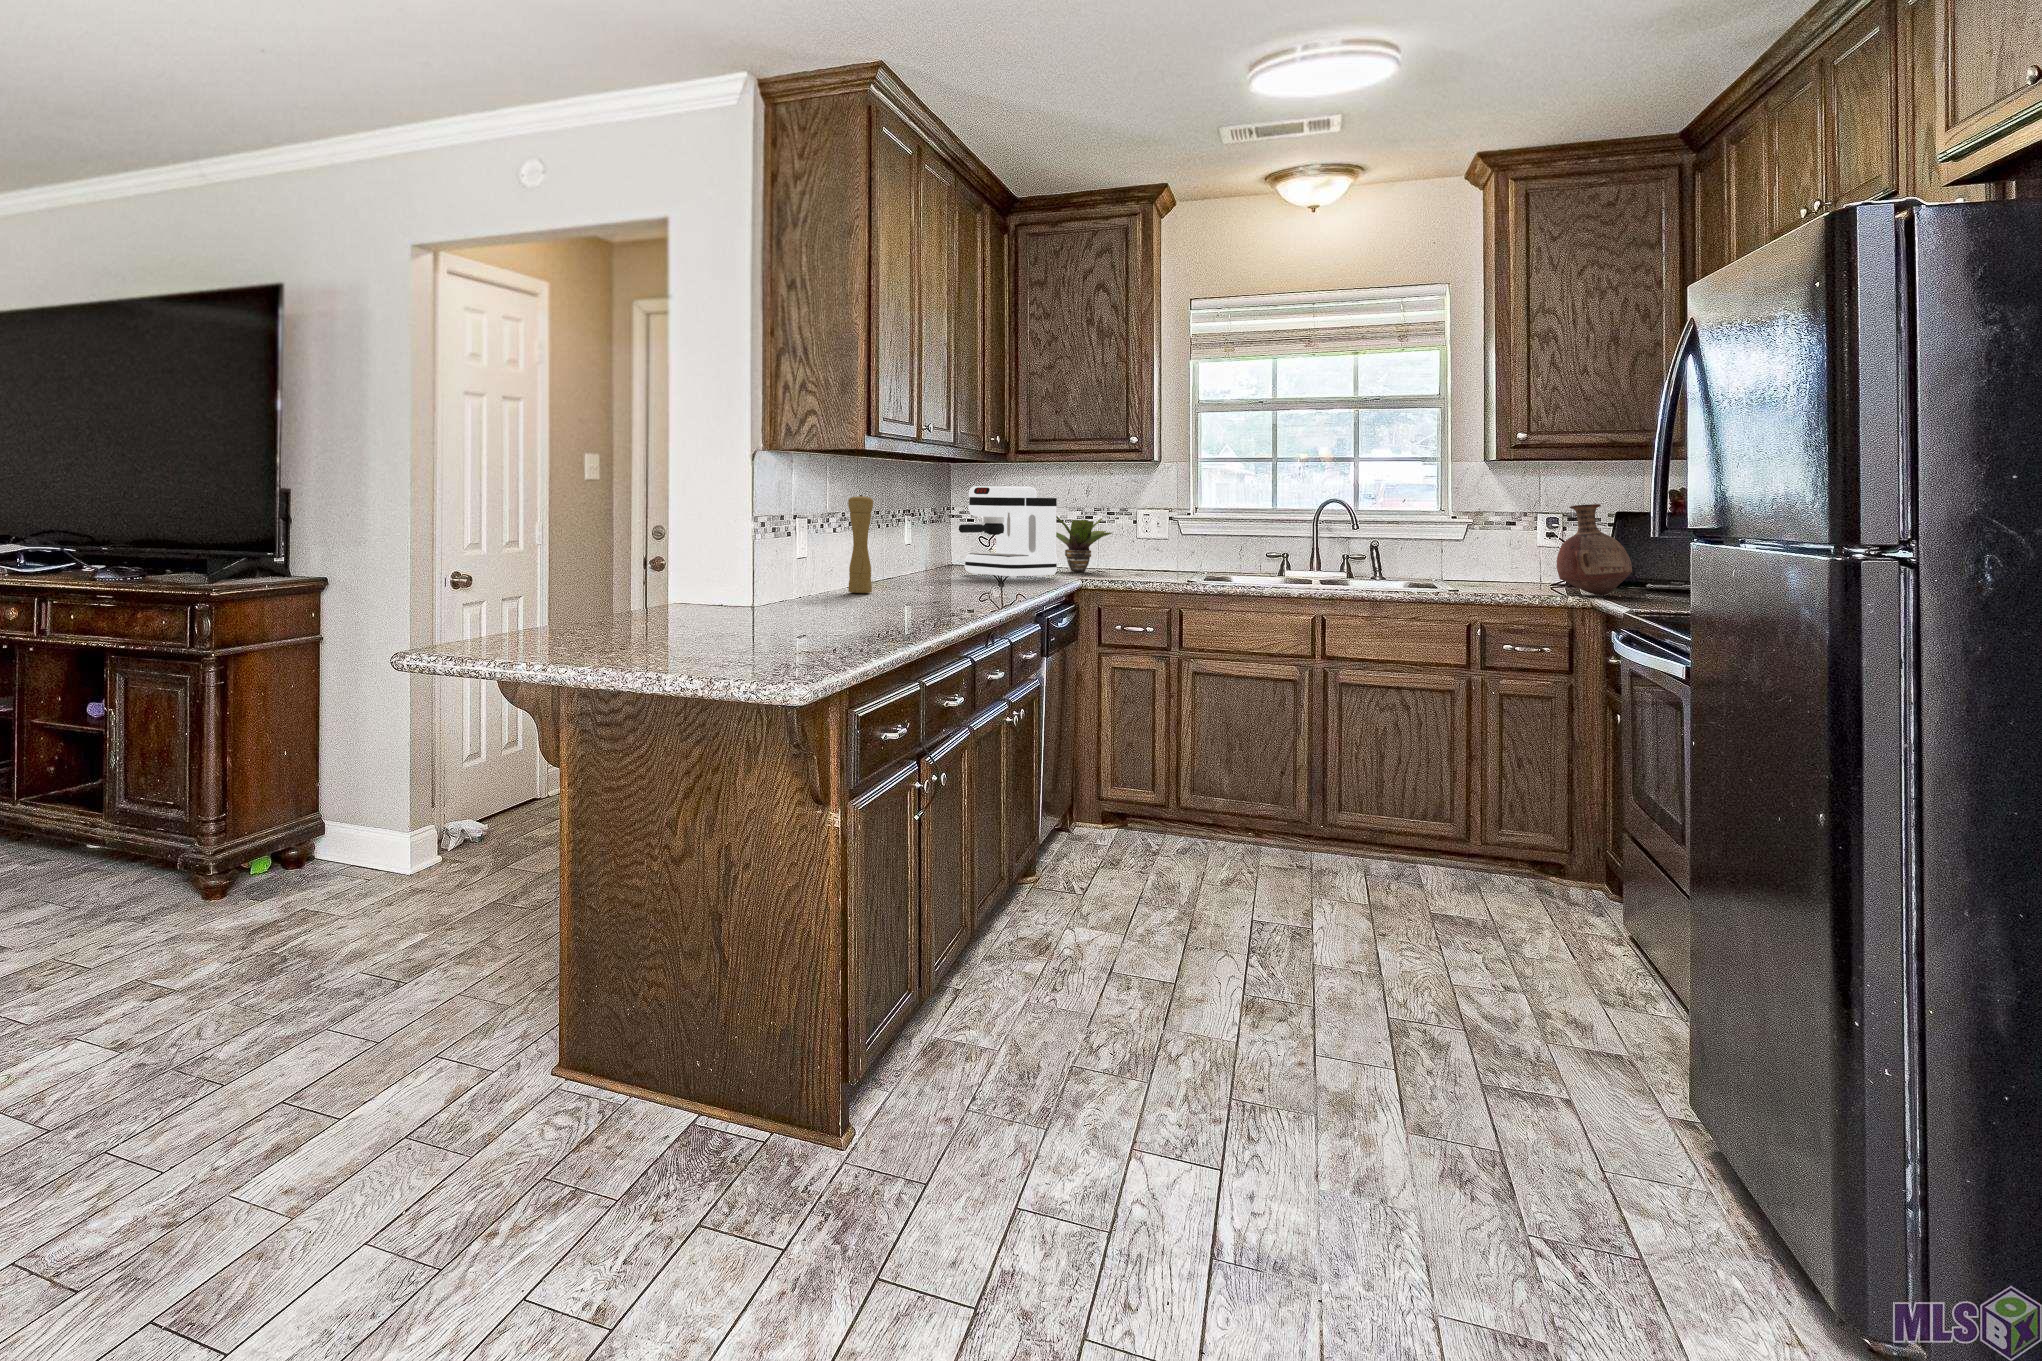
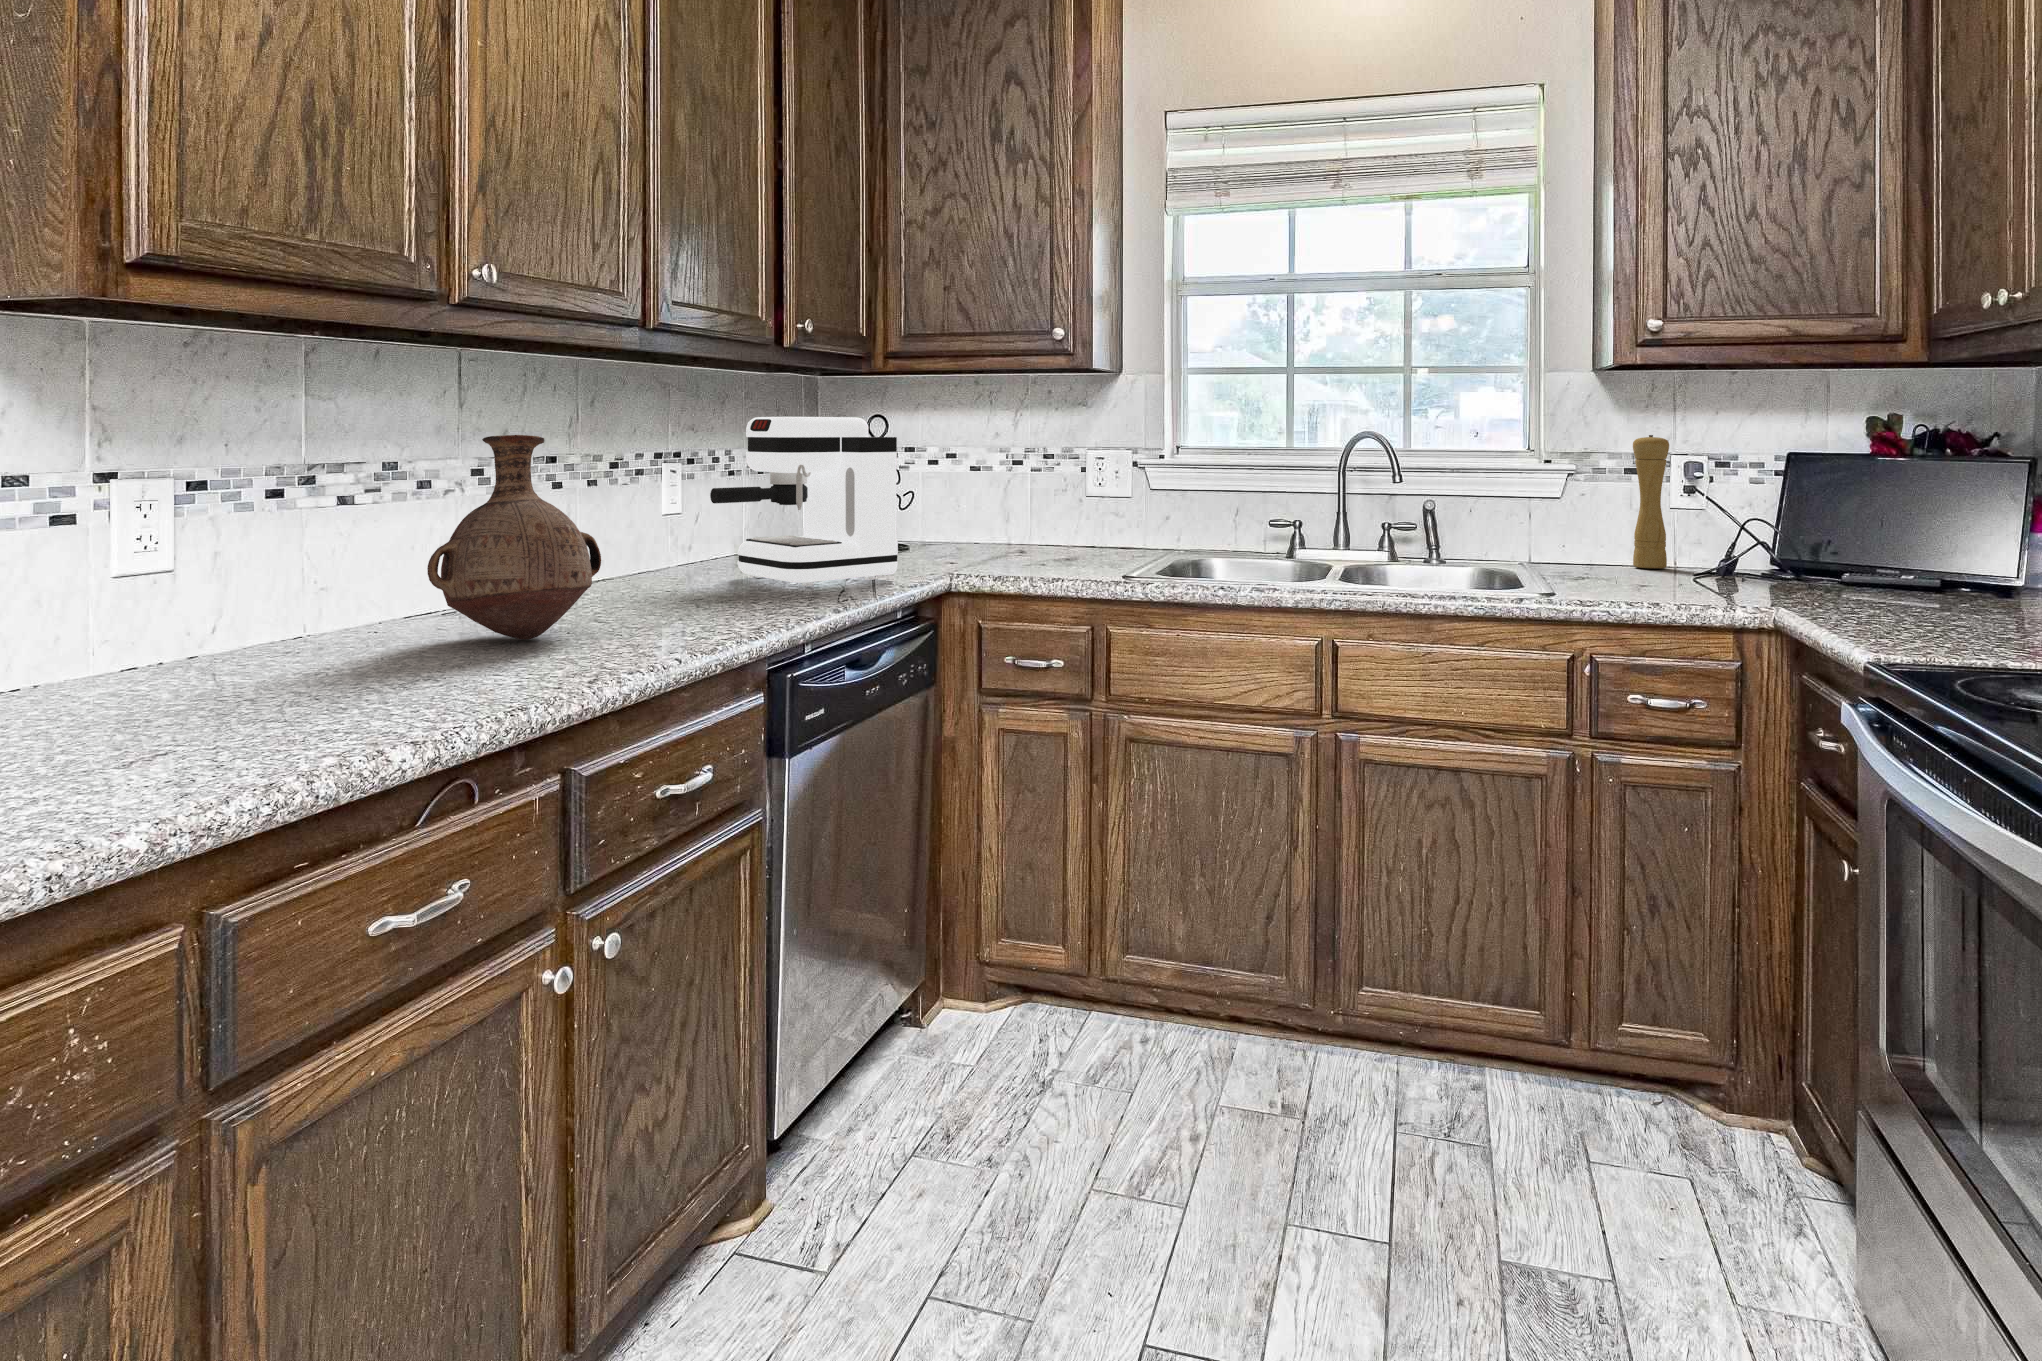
pepper mill: present [848,495,873,593] -> present [1633,435,1669,569]
vase: present [1557,504,1632,596] -> present [427,435,601,640]
potted plant: present [1056,516,1112,572] -> none [917,463,1023,561]

